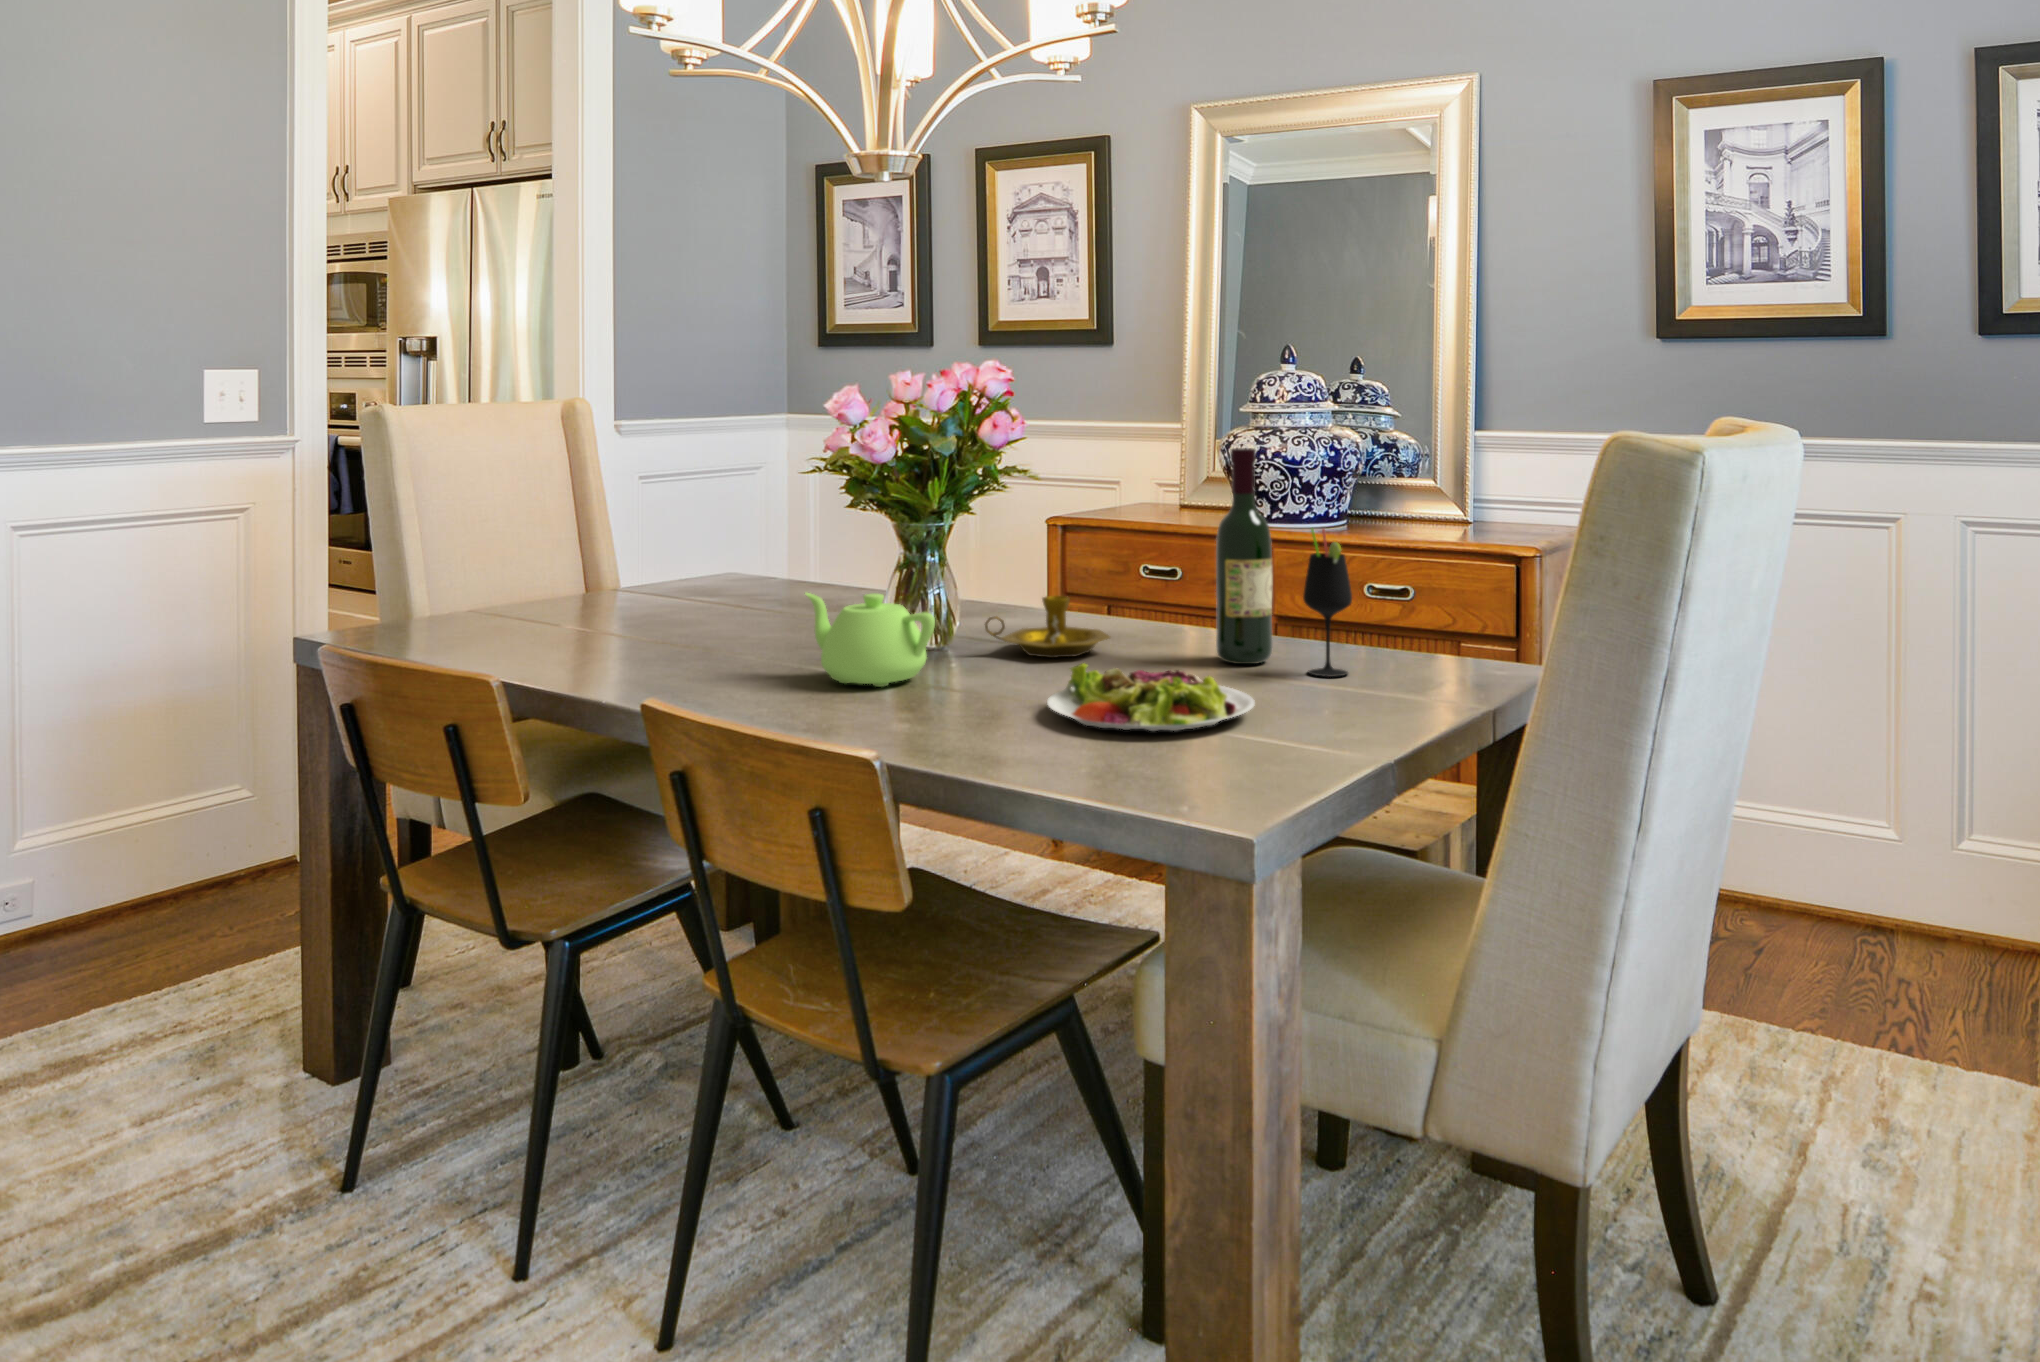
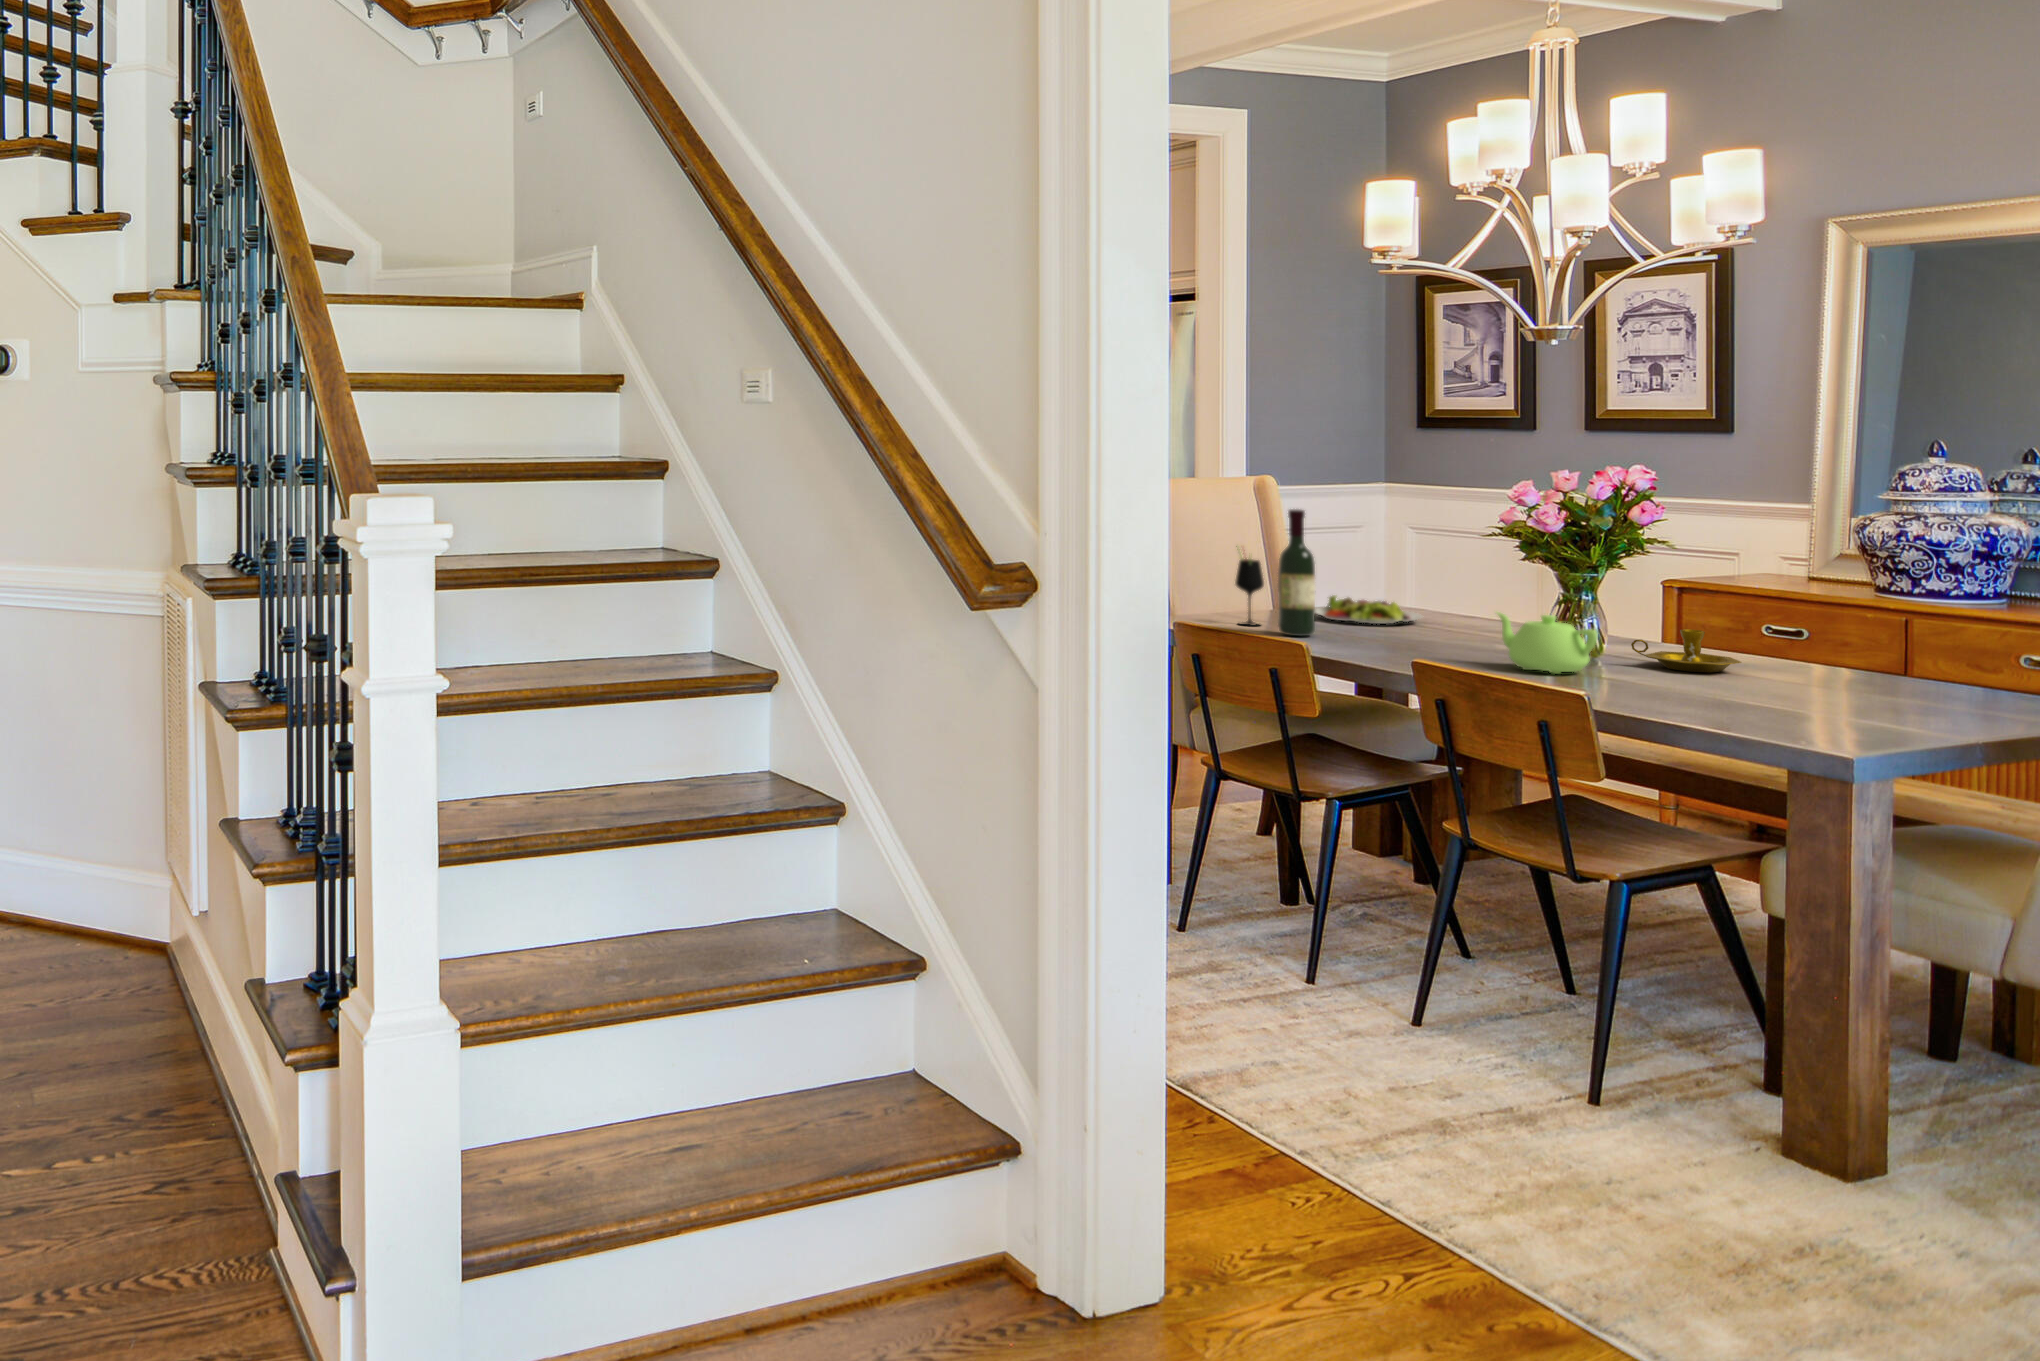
wine bottle: present [1216,448,1273,664] -> present [1278,509,1315,636]
wine glass: present [1303,528,1352,677] -> present [1235,546,1264,626]
salad plate: present [1047,663,1255,731] -> present [1315,596,1422,624]

